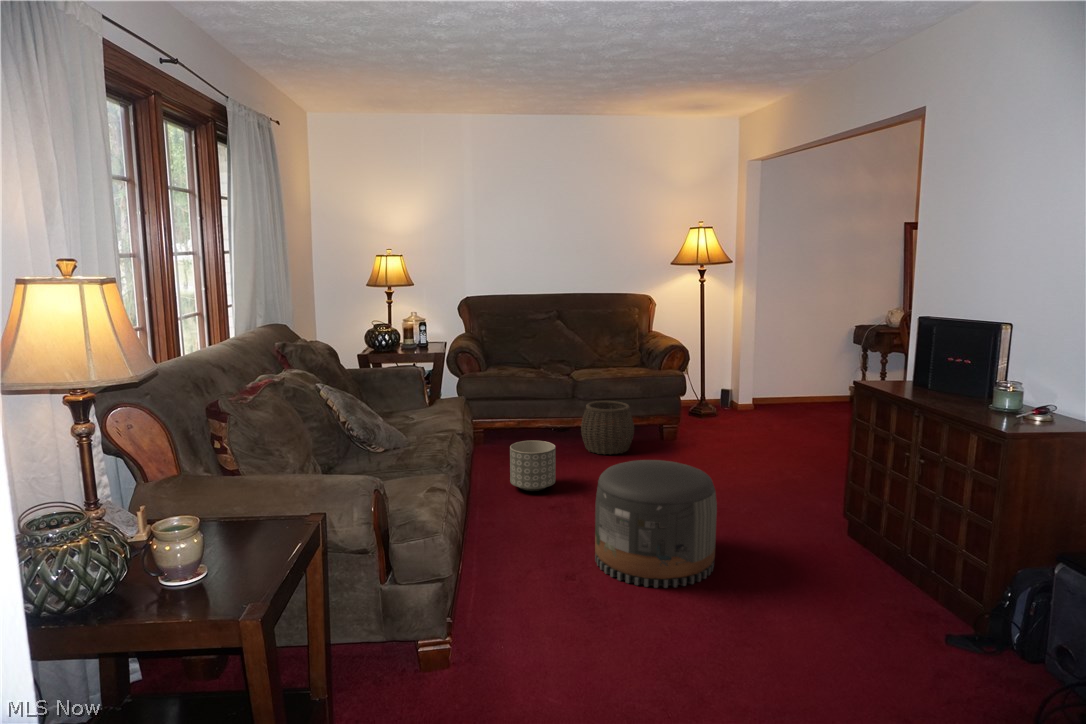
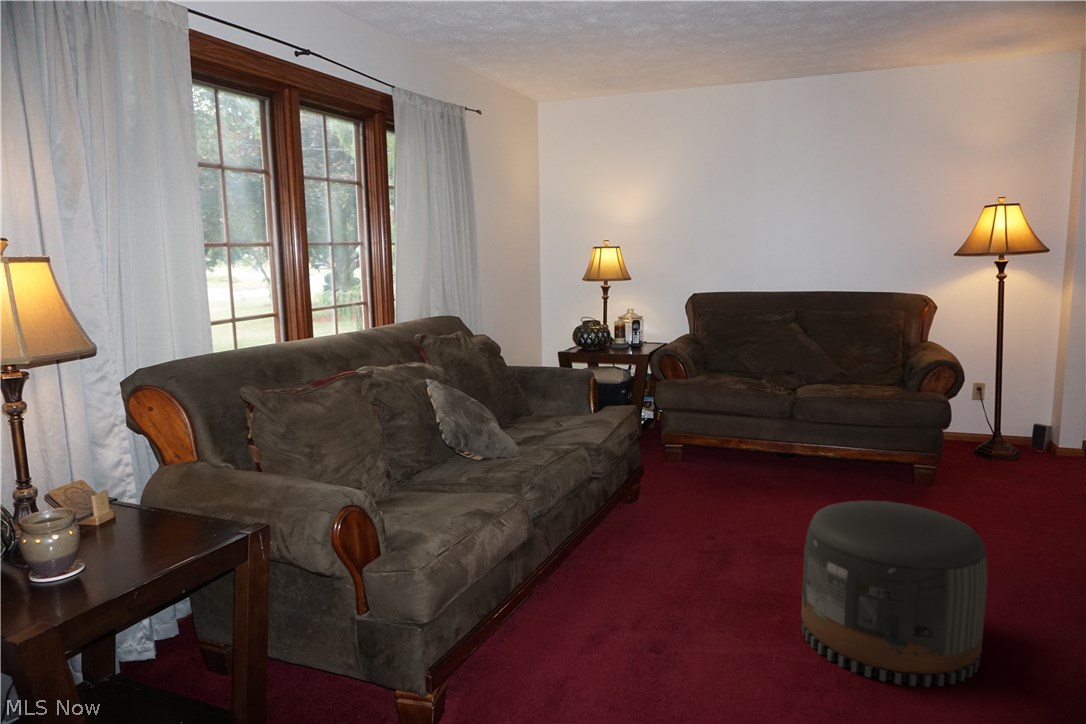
woven basket: present [581,401,634,455] -> none [815,422,888,491]
planter: present [510,440,556,491] -> none [713,462,772,525]

